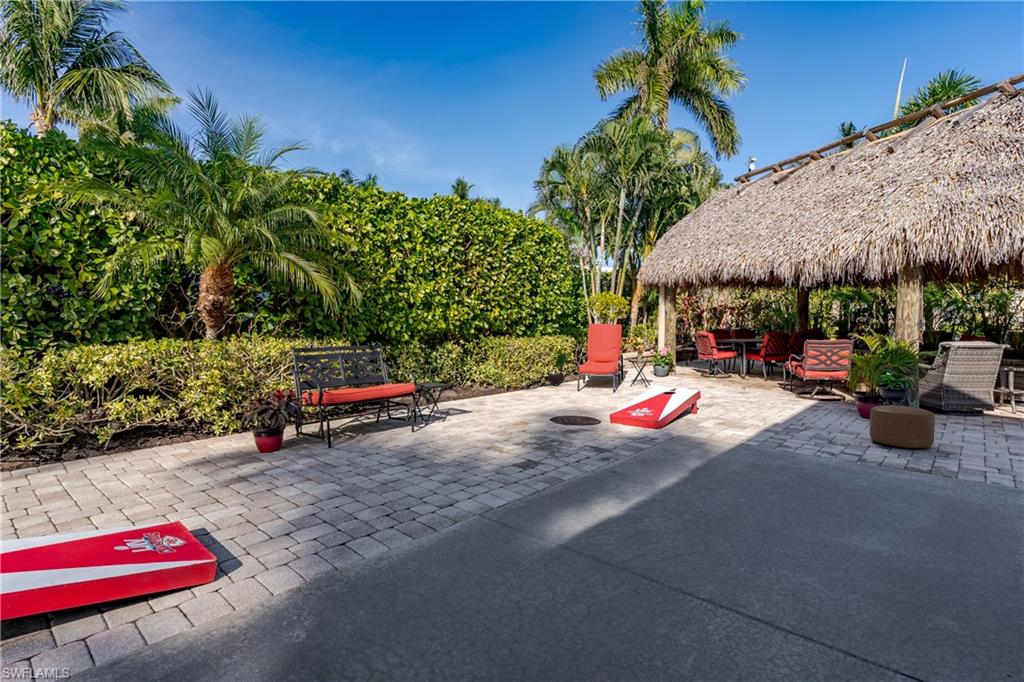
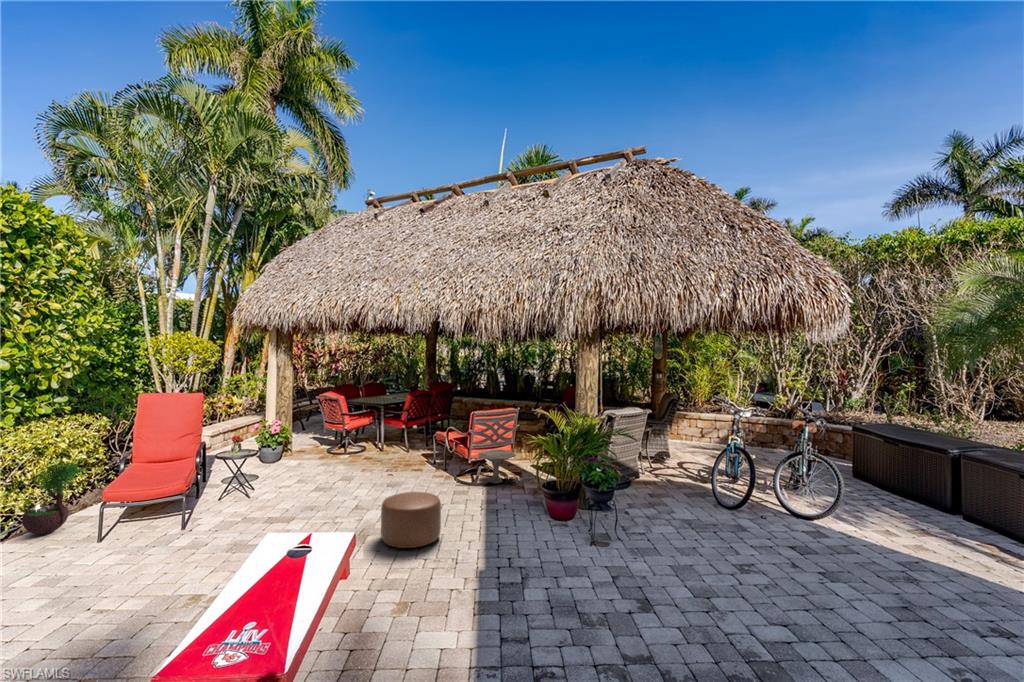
side table: none [811,375,848,400] -> present [478,450,516,483]
ottoman: present [870,405,935,448] -> present [381,492,441,548]

